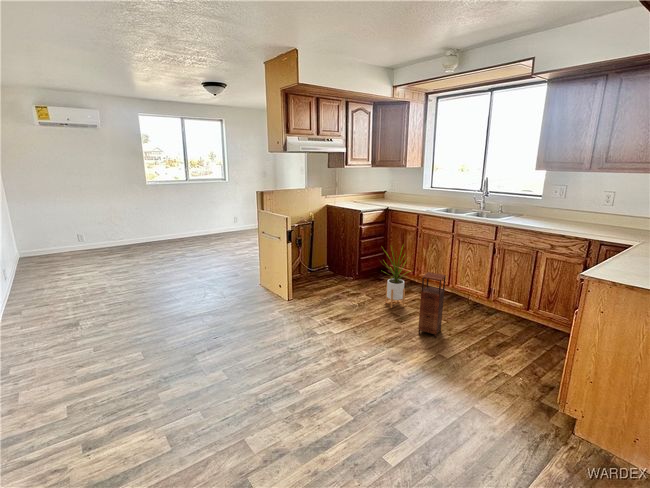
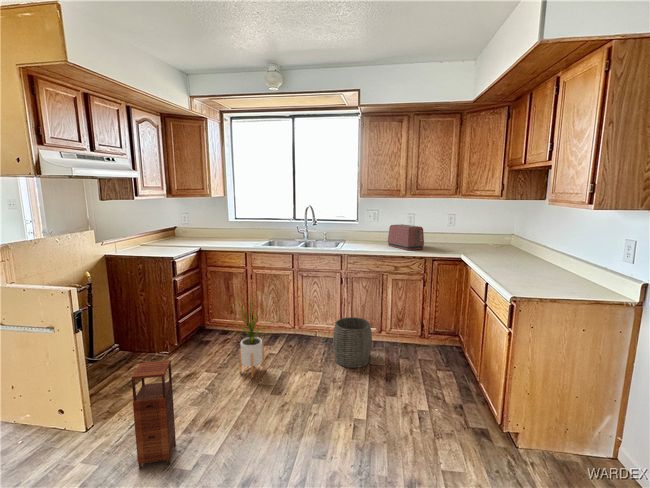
toaster: none [566,200,609,231] -> present [388,224,424,250]
storage cabinet: present [418,272,446,338] -> present [132,360,176,469]
woven basket: none [466,284,507,331] -> present [333,317,372,368]

